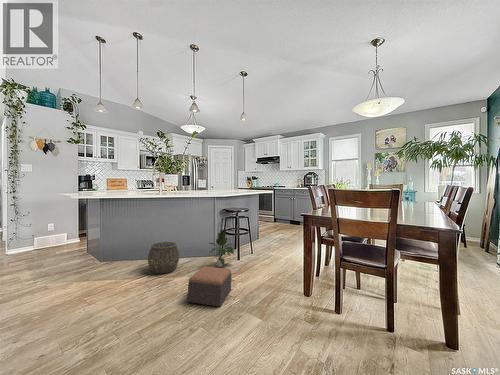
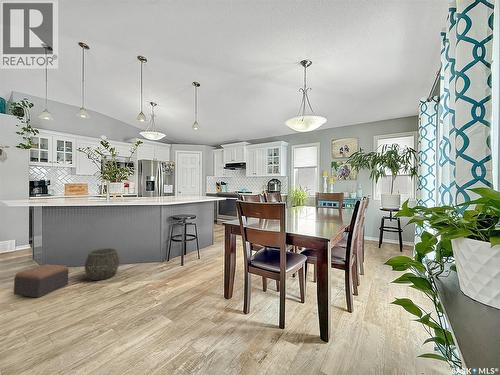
potted plant: present [210,230,234,267] -> none [148,236,176,273]
footstool: present [188,266,231,307] -> present [14,264,68,298]

